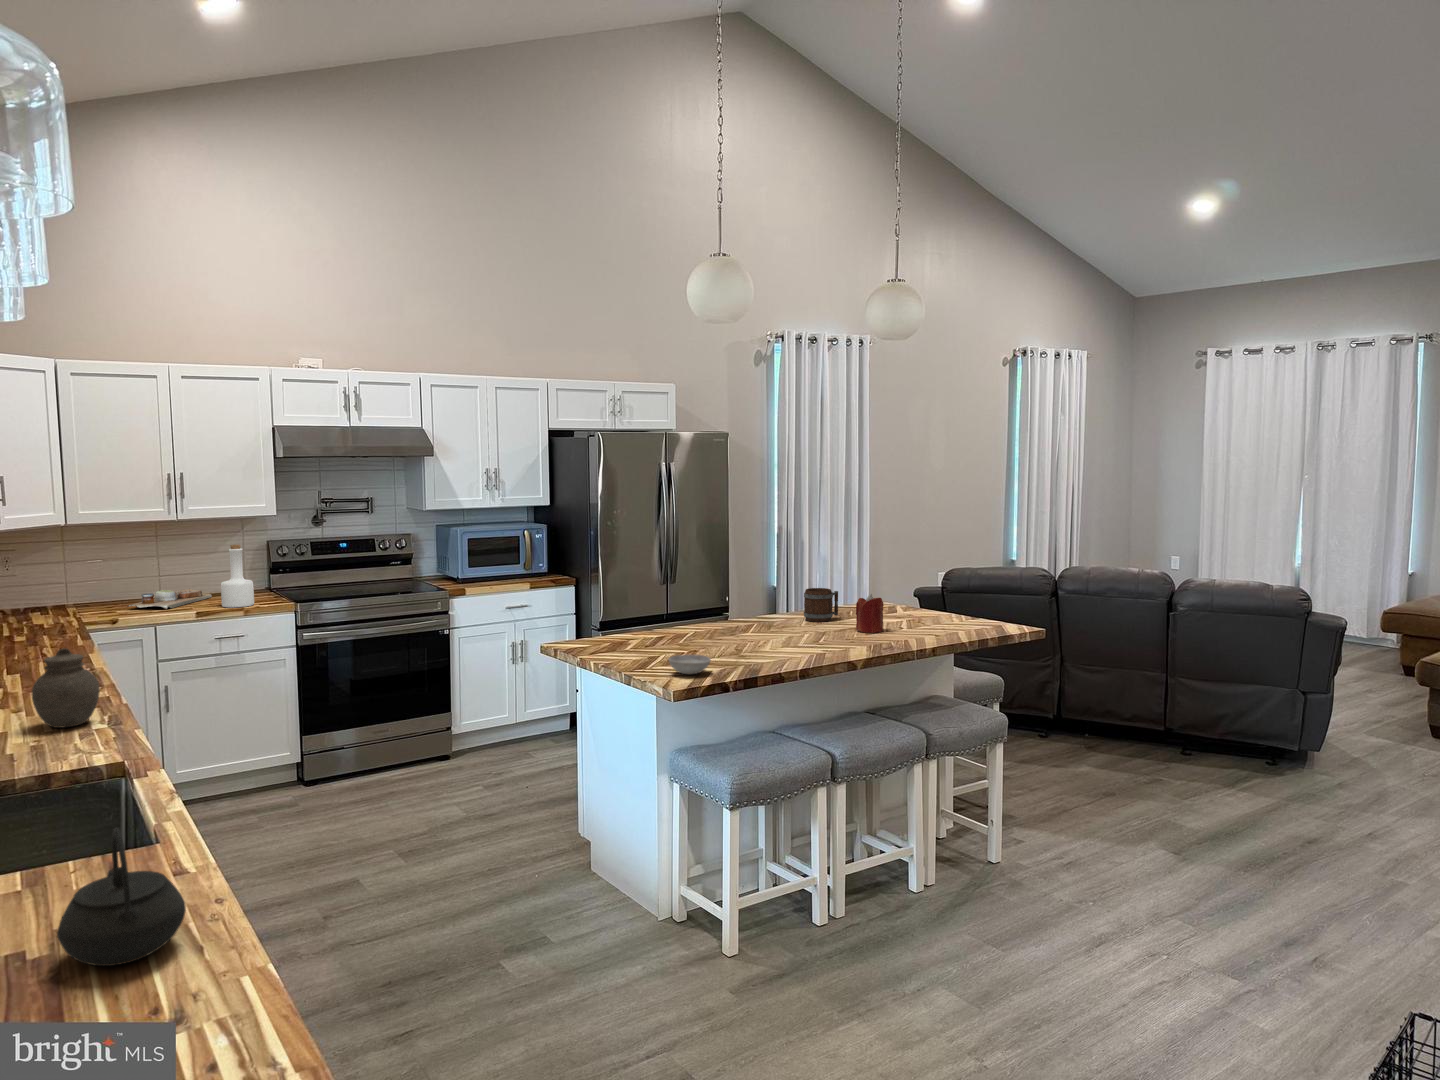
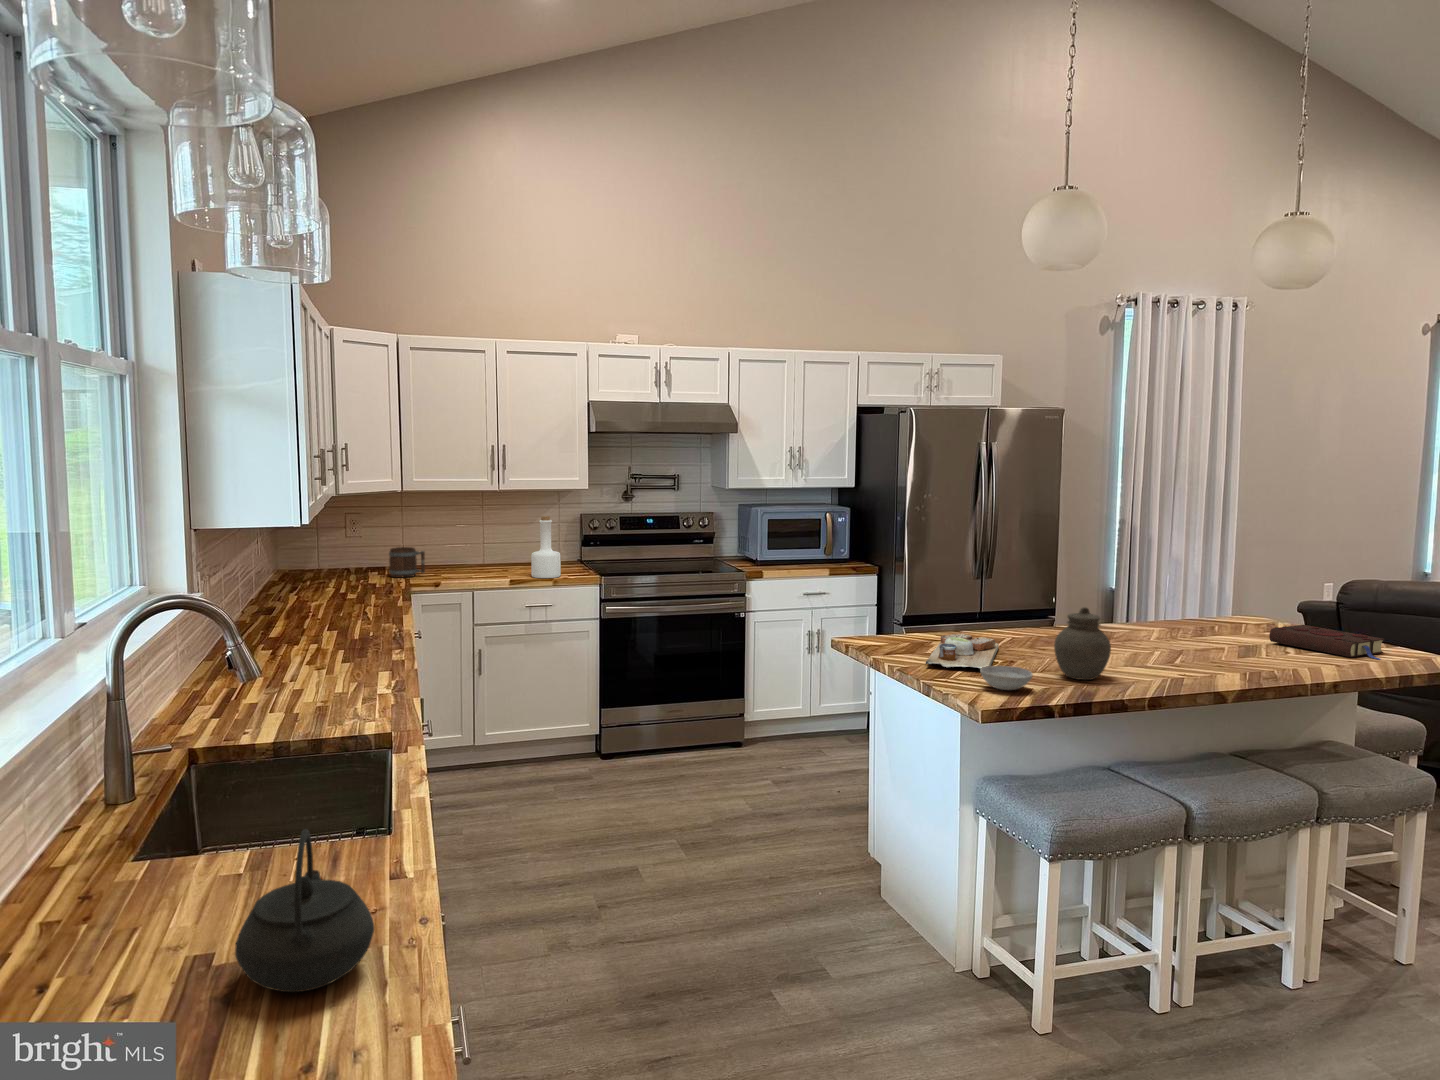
mug: present [804,588,838,622] -> present [389,547,425,578]
cutting board: present [127,589,212,609] -> present [926,632,999,668]
candle: present [856,594,884,633] -> none [1223,606,1262,656]
book: none [890,606,969,629] -> present [1269,625,1384,660]
jar: present [31,648,100,728] -> present [1054,607,1111,680]

